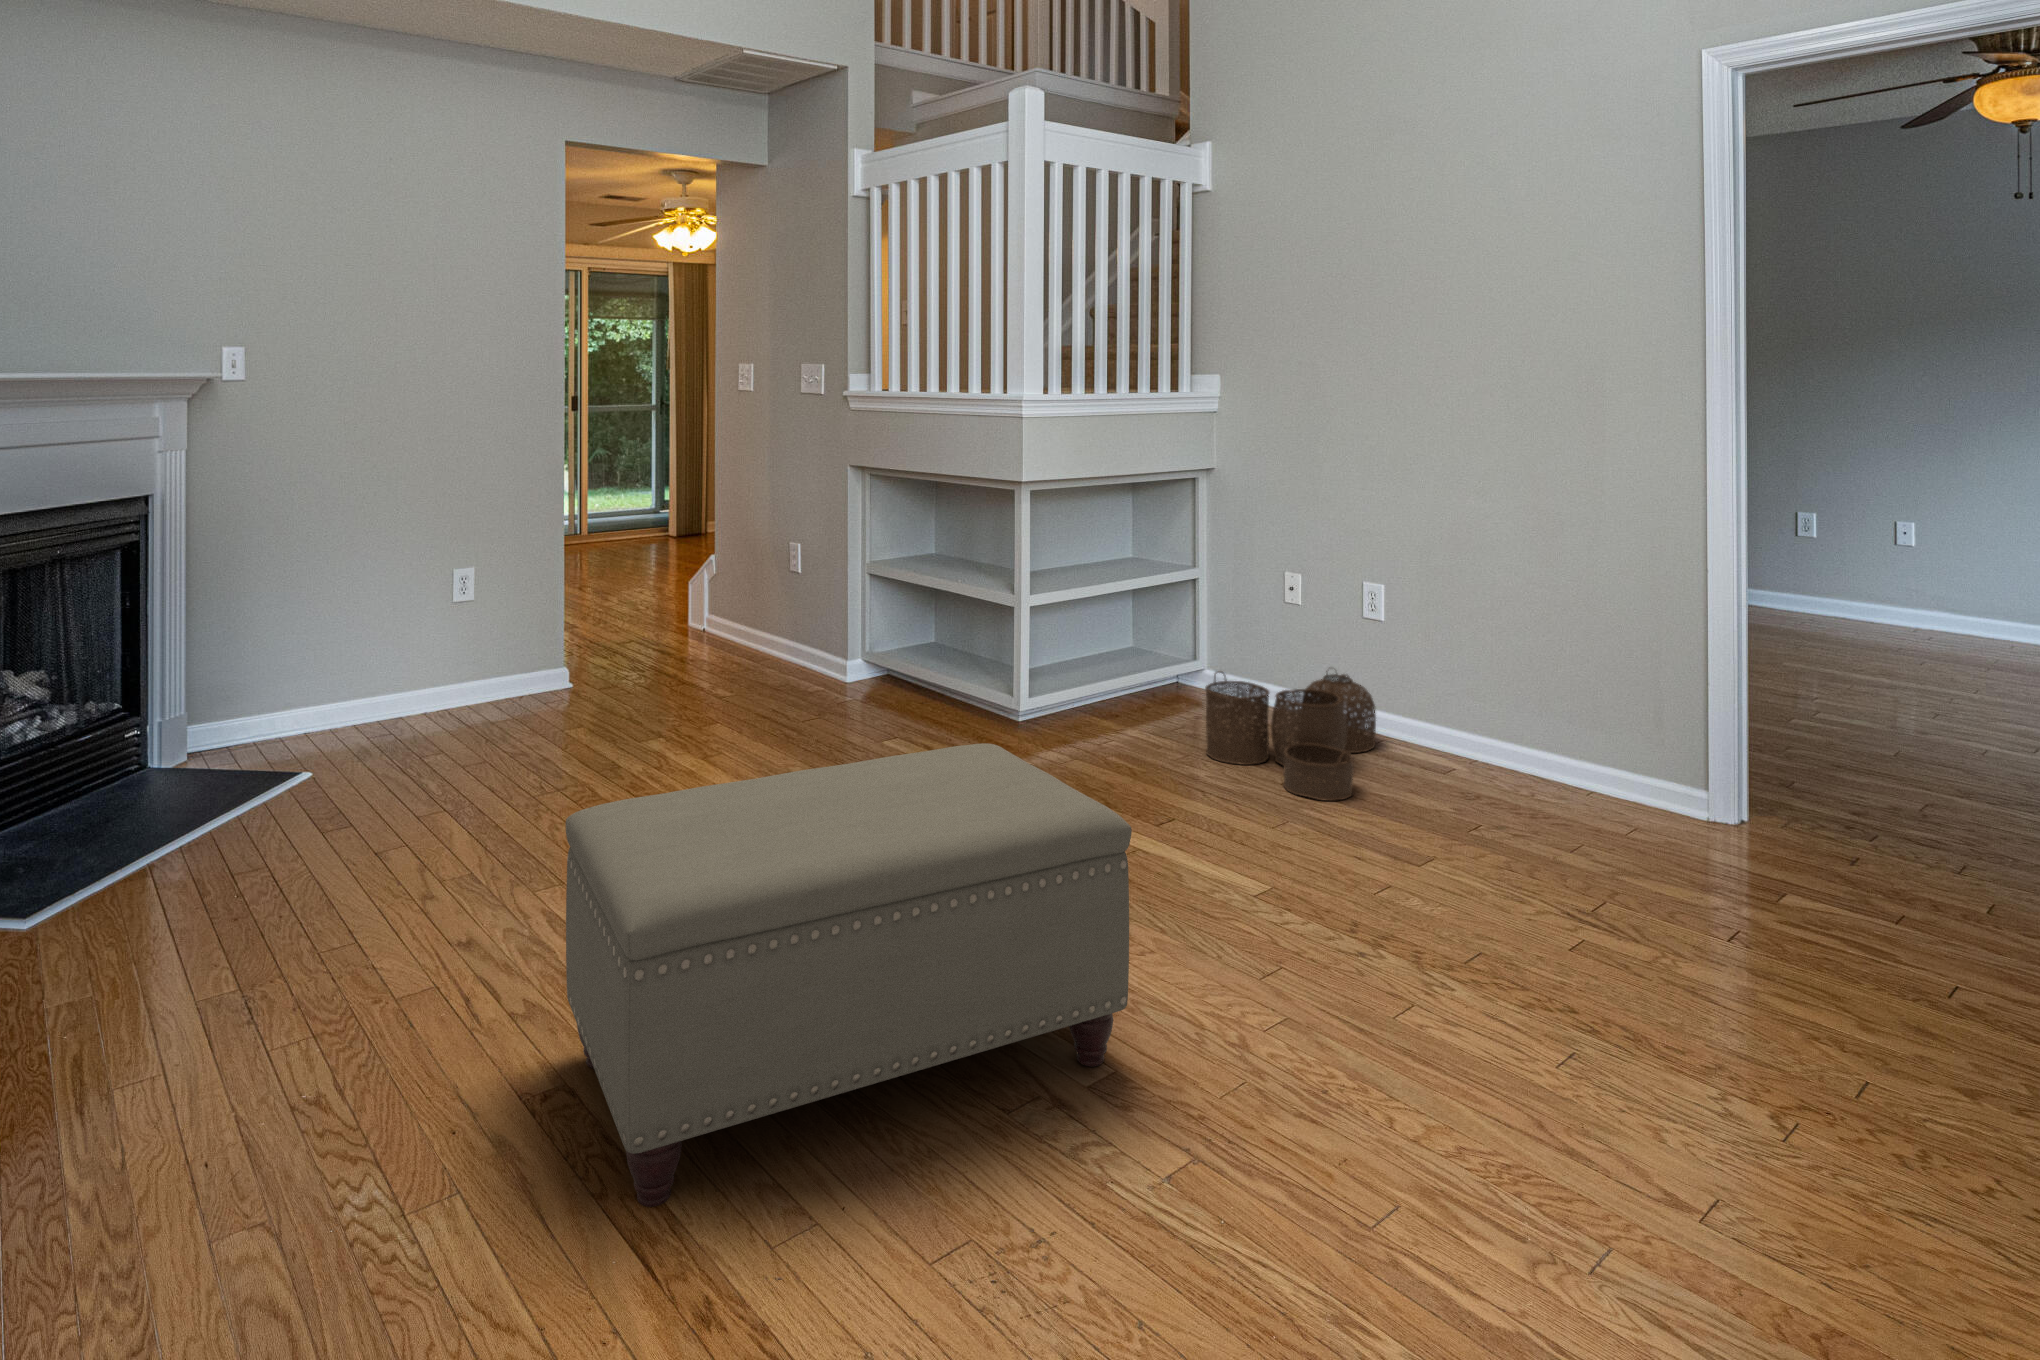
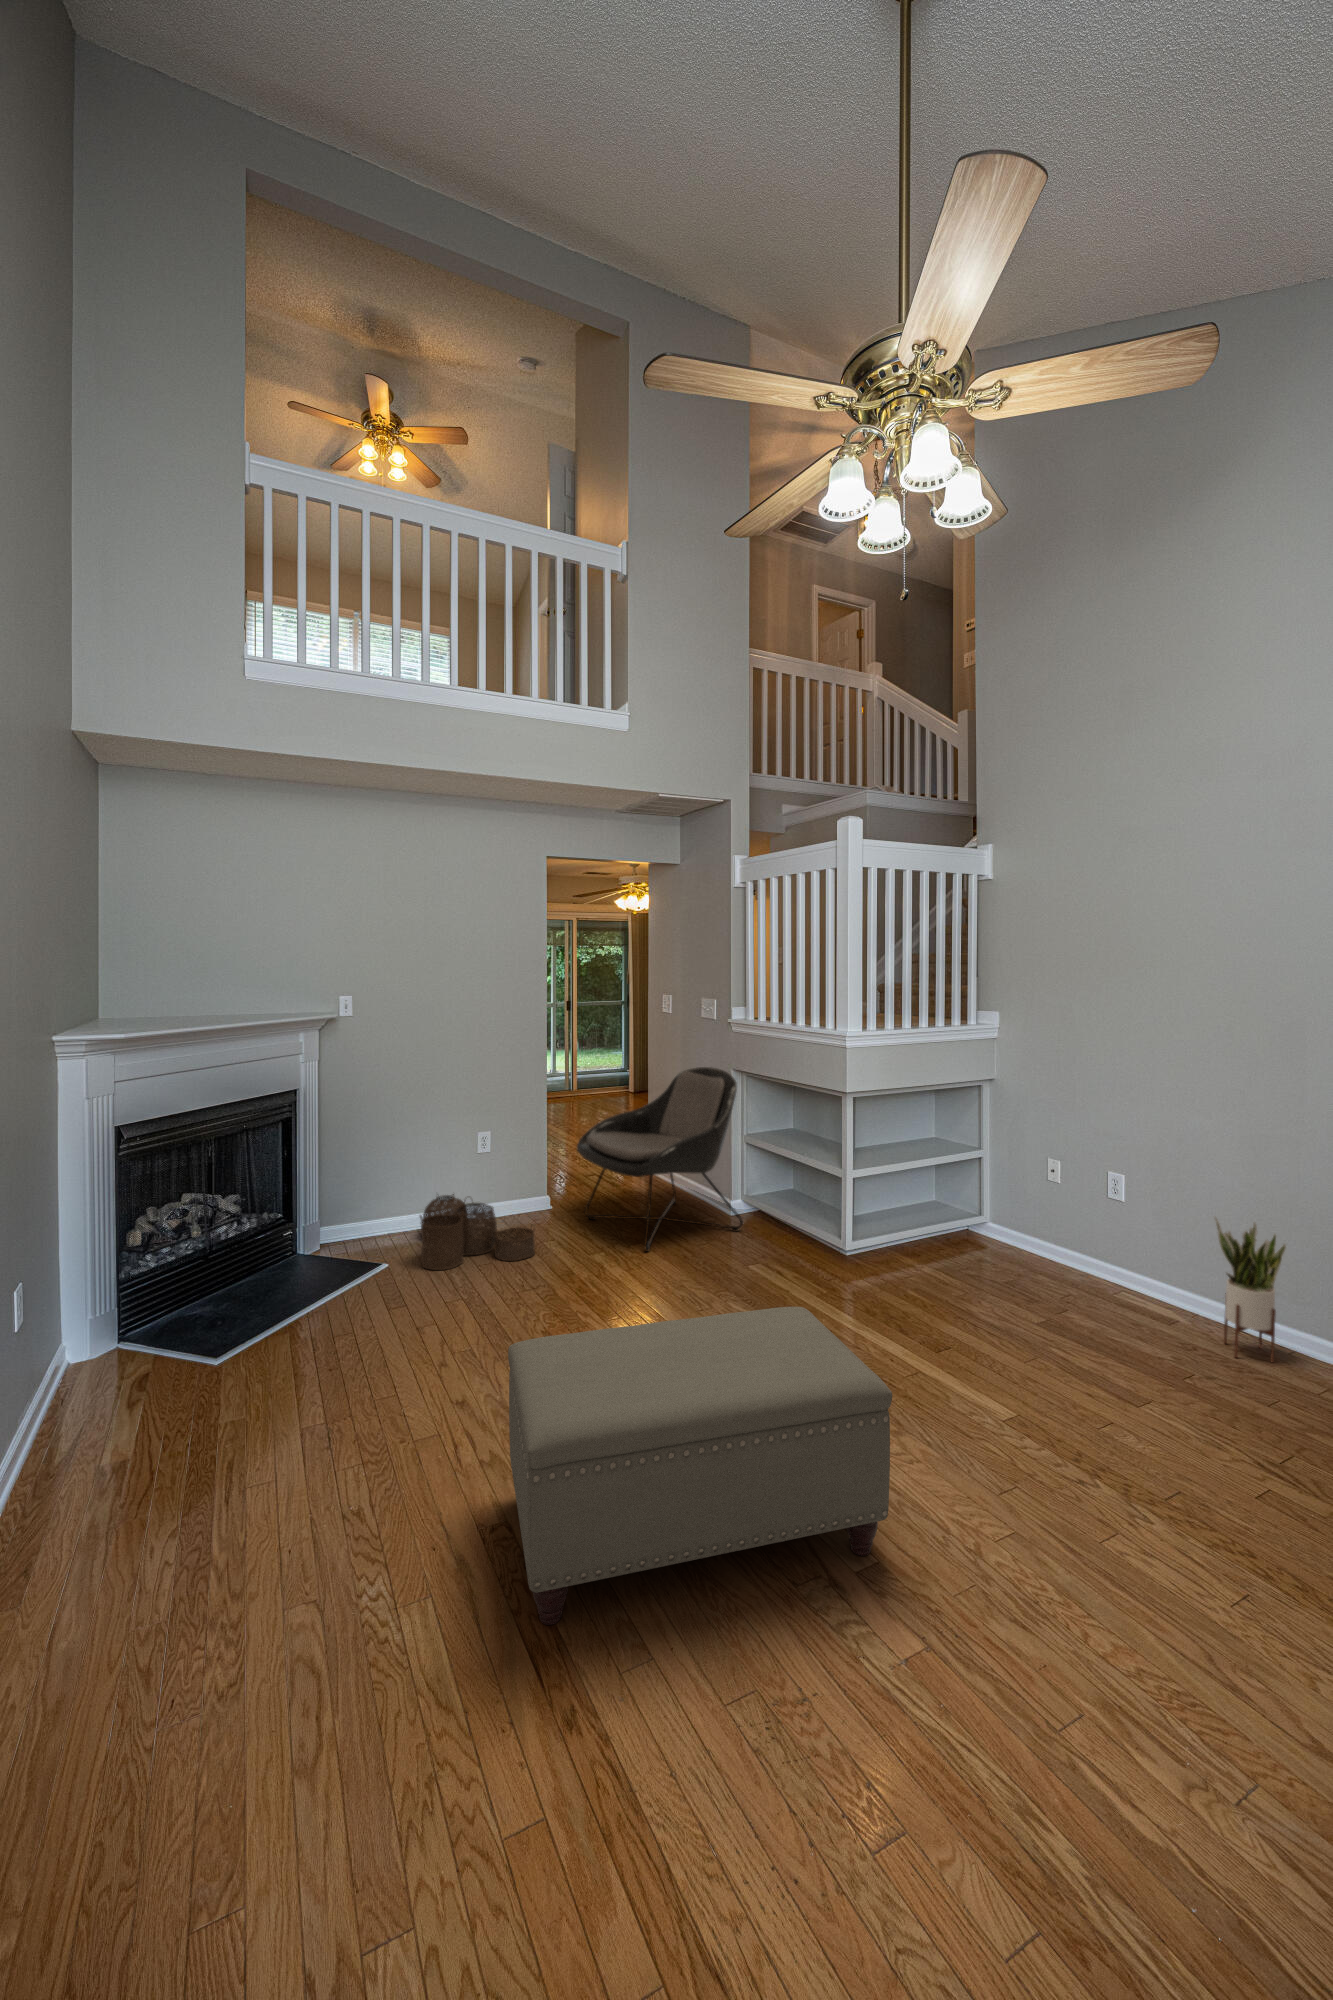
lounge chair: none [614,463,868,733] -> present [577,1067,743,1252]
potted plant: none [1494,618,1578,803] -> present [1215,1217,1286,1362]
woven basket: present [1205,671,1376,801] -> present [420,1194,535,1270]

